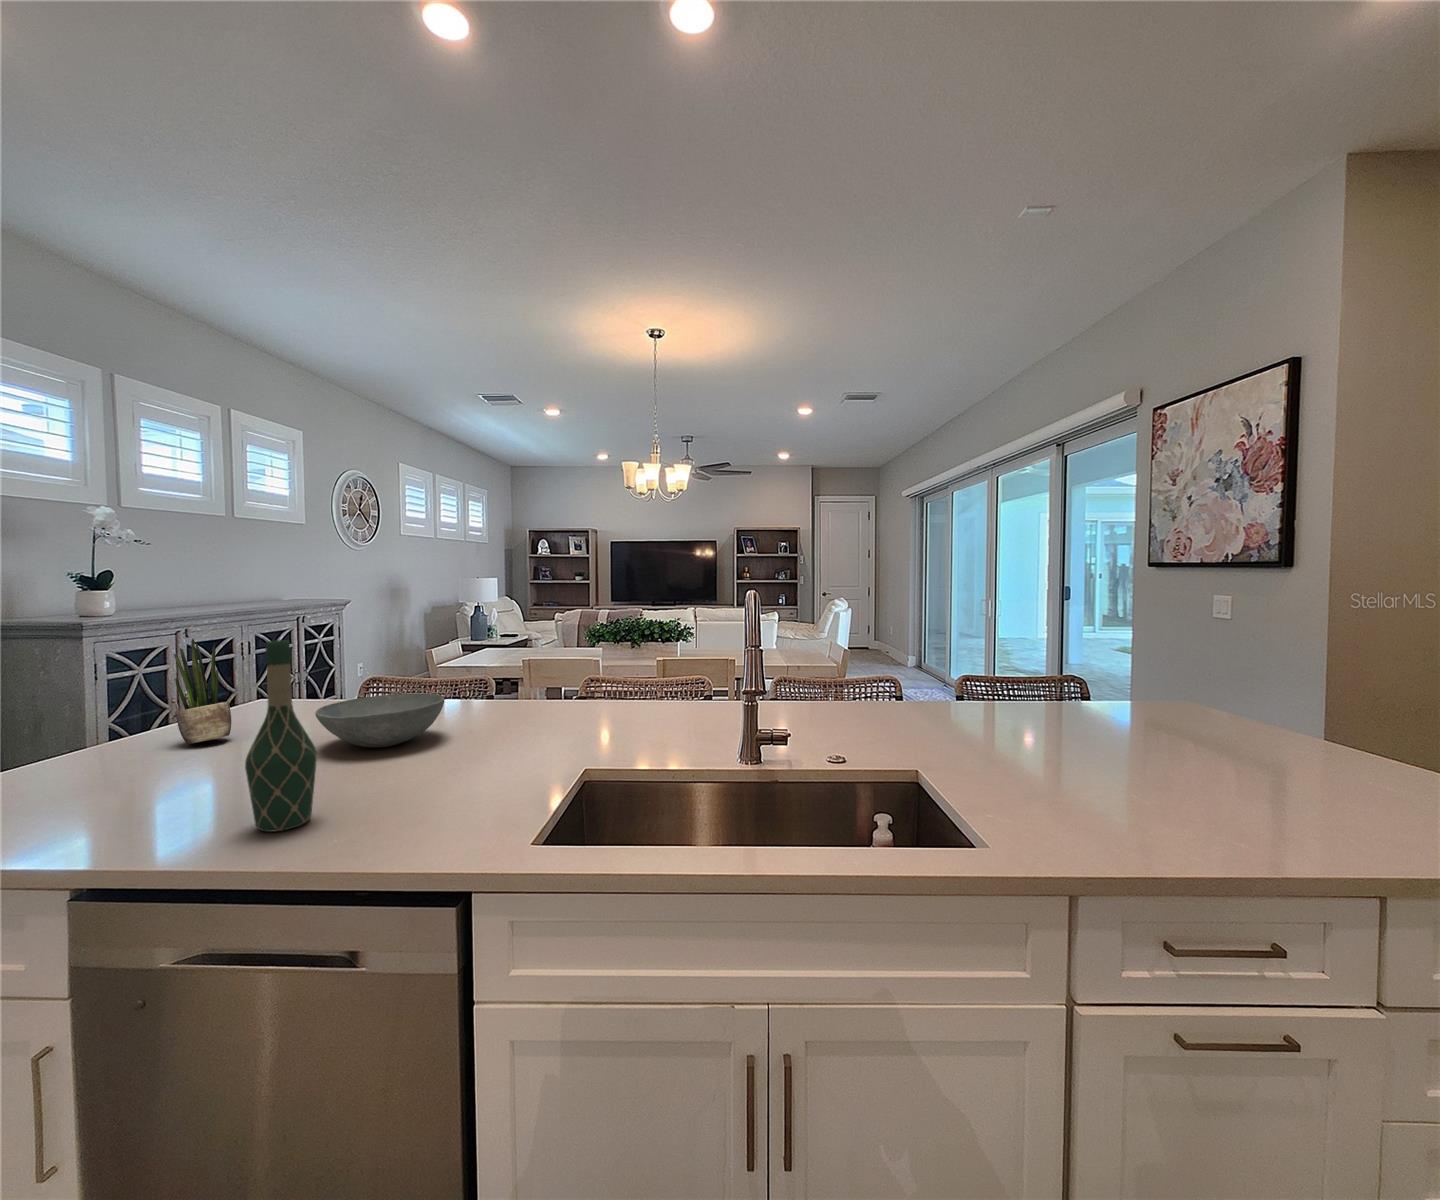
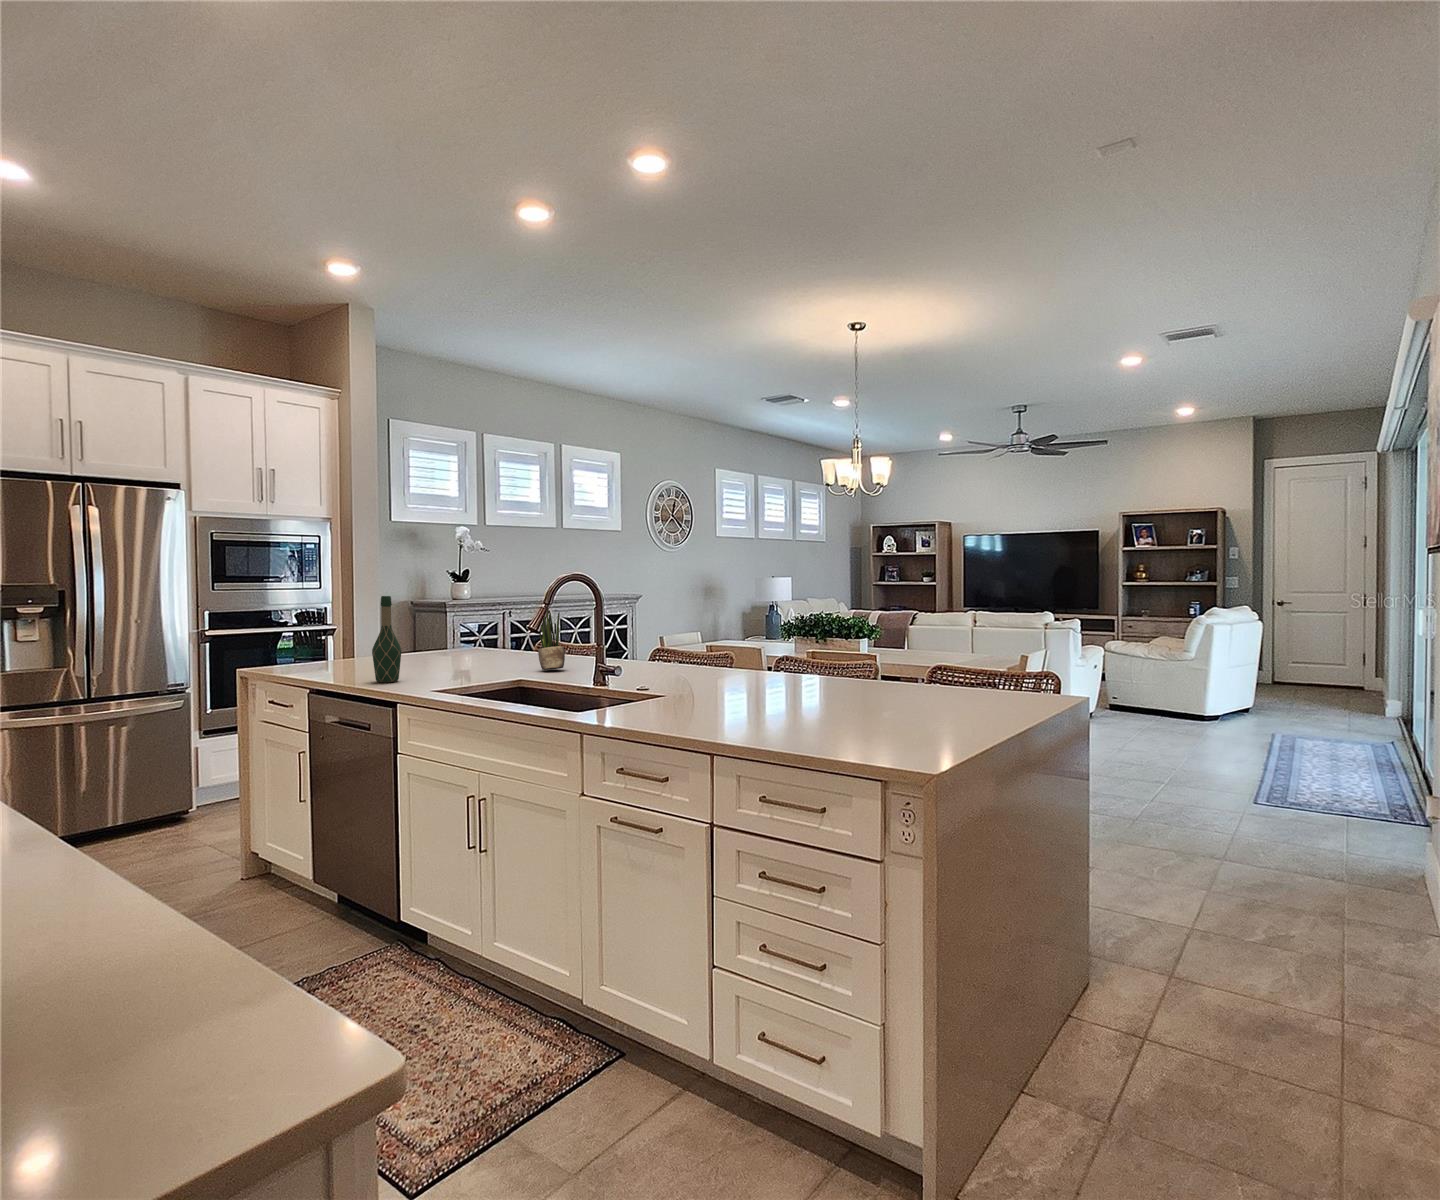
potted plant: present [174,639,231,744] -> present [538,608,565,670]
bowl: present [315,694,444,748] -> none [446,641,516,667]

